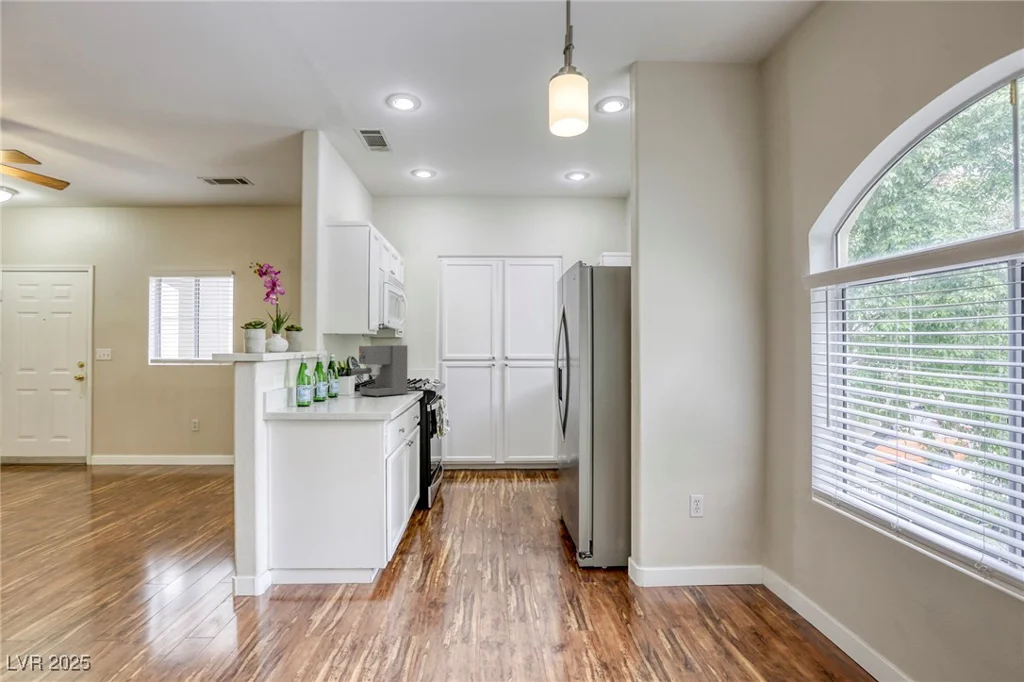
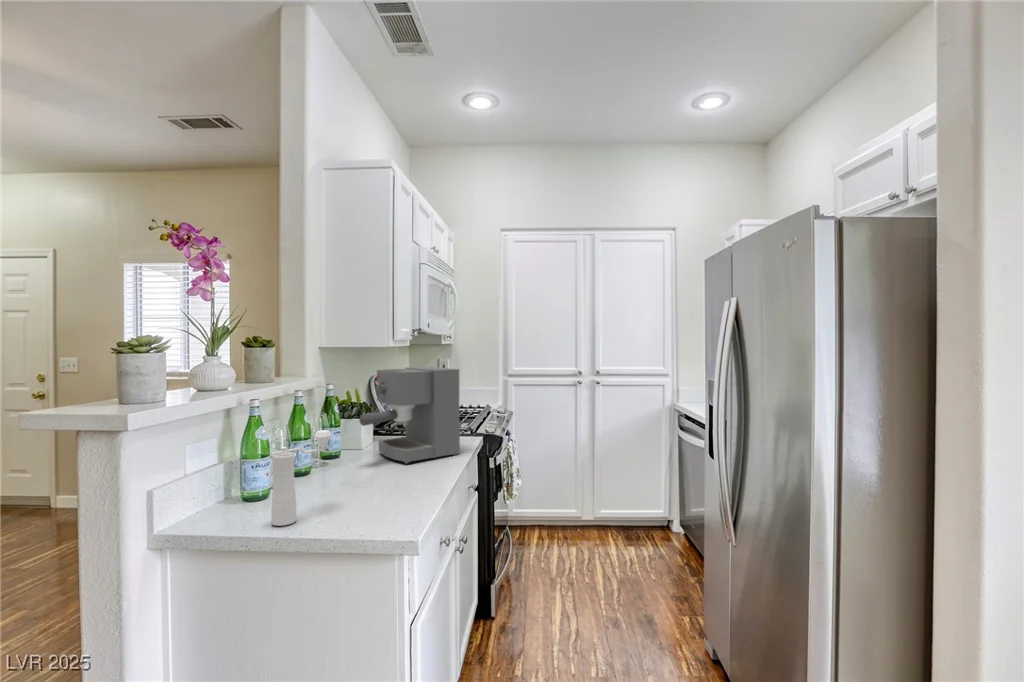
pepper mill: none [317,369,343,409] -> present [271,430,332,526]

